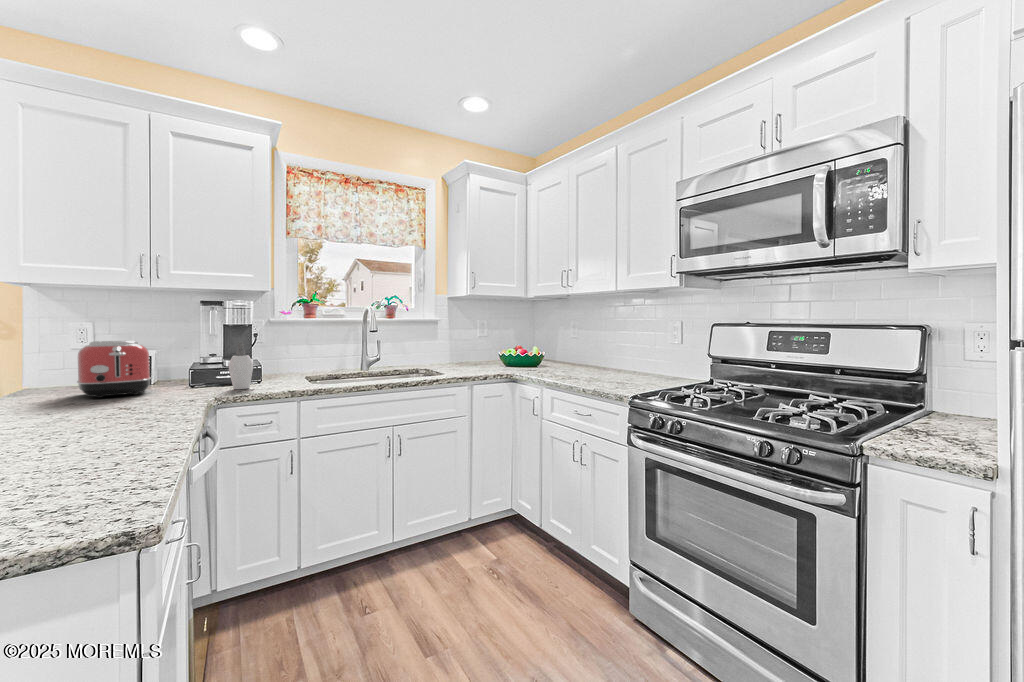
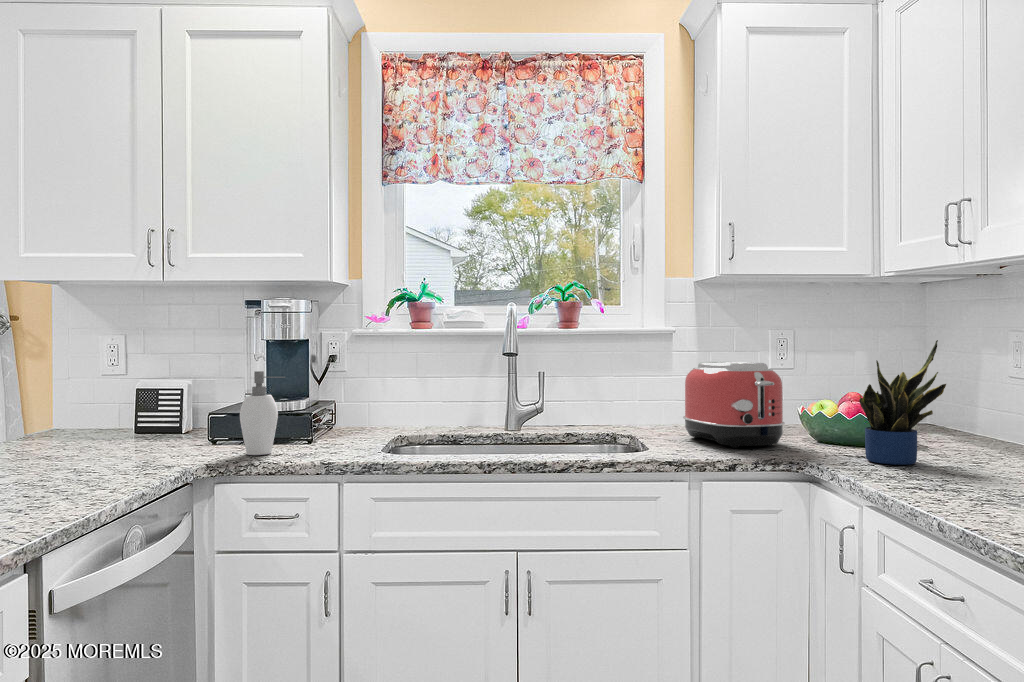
potted plant: none [527,325,556,372] -> present [859,340,946,465]
toaster: present [77,341,151,398] -> present [683,362,785,448]

